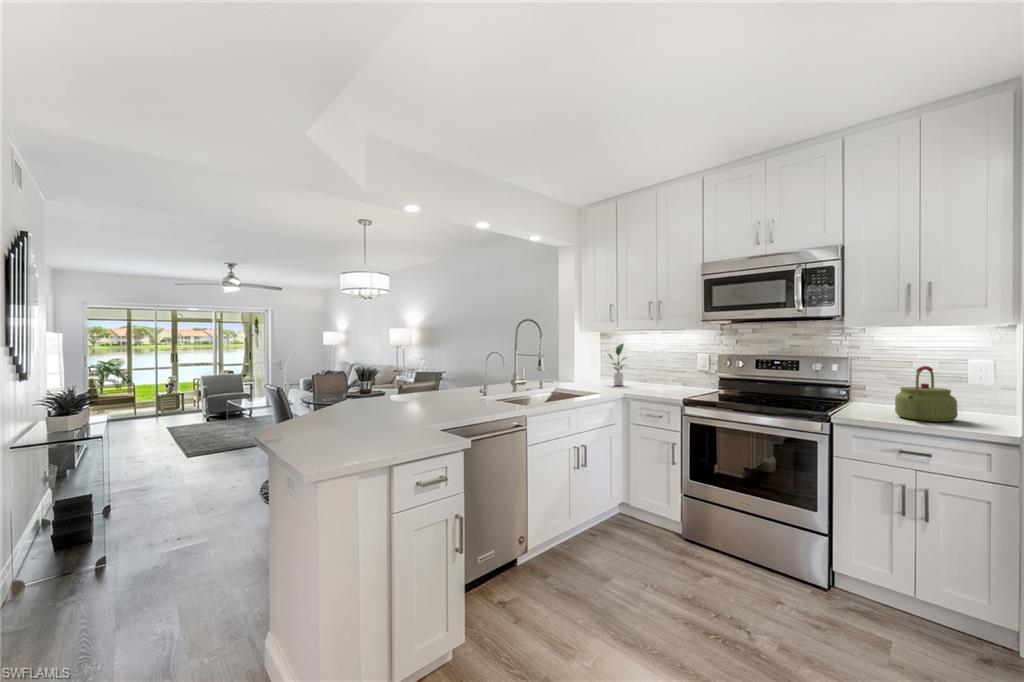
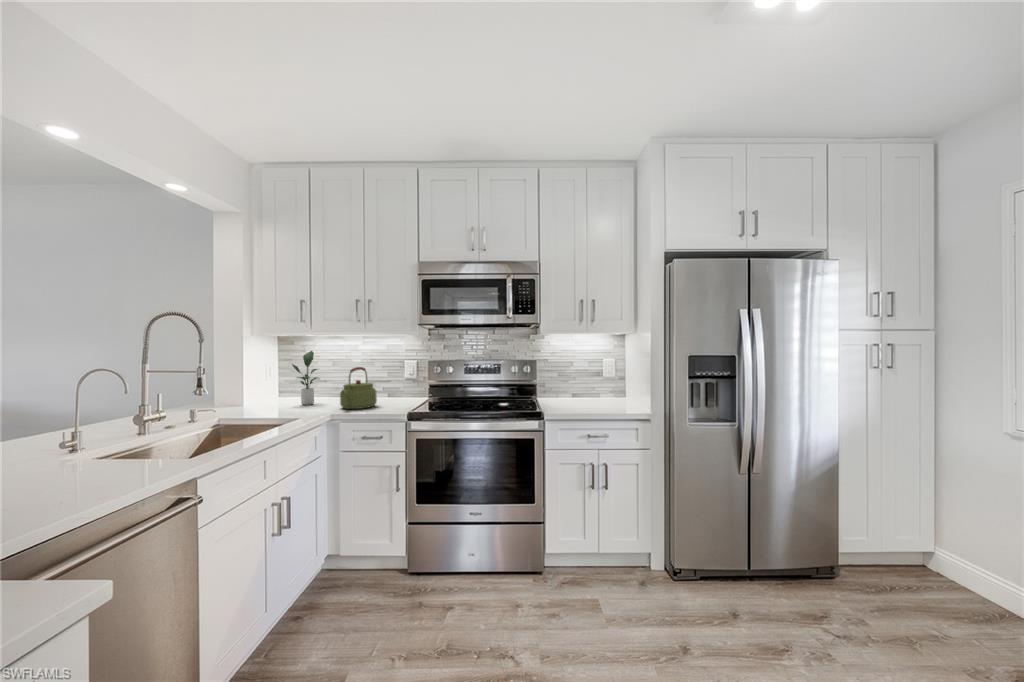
kettle: present [895,366,958,422] -> present [340,367,377,409]

